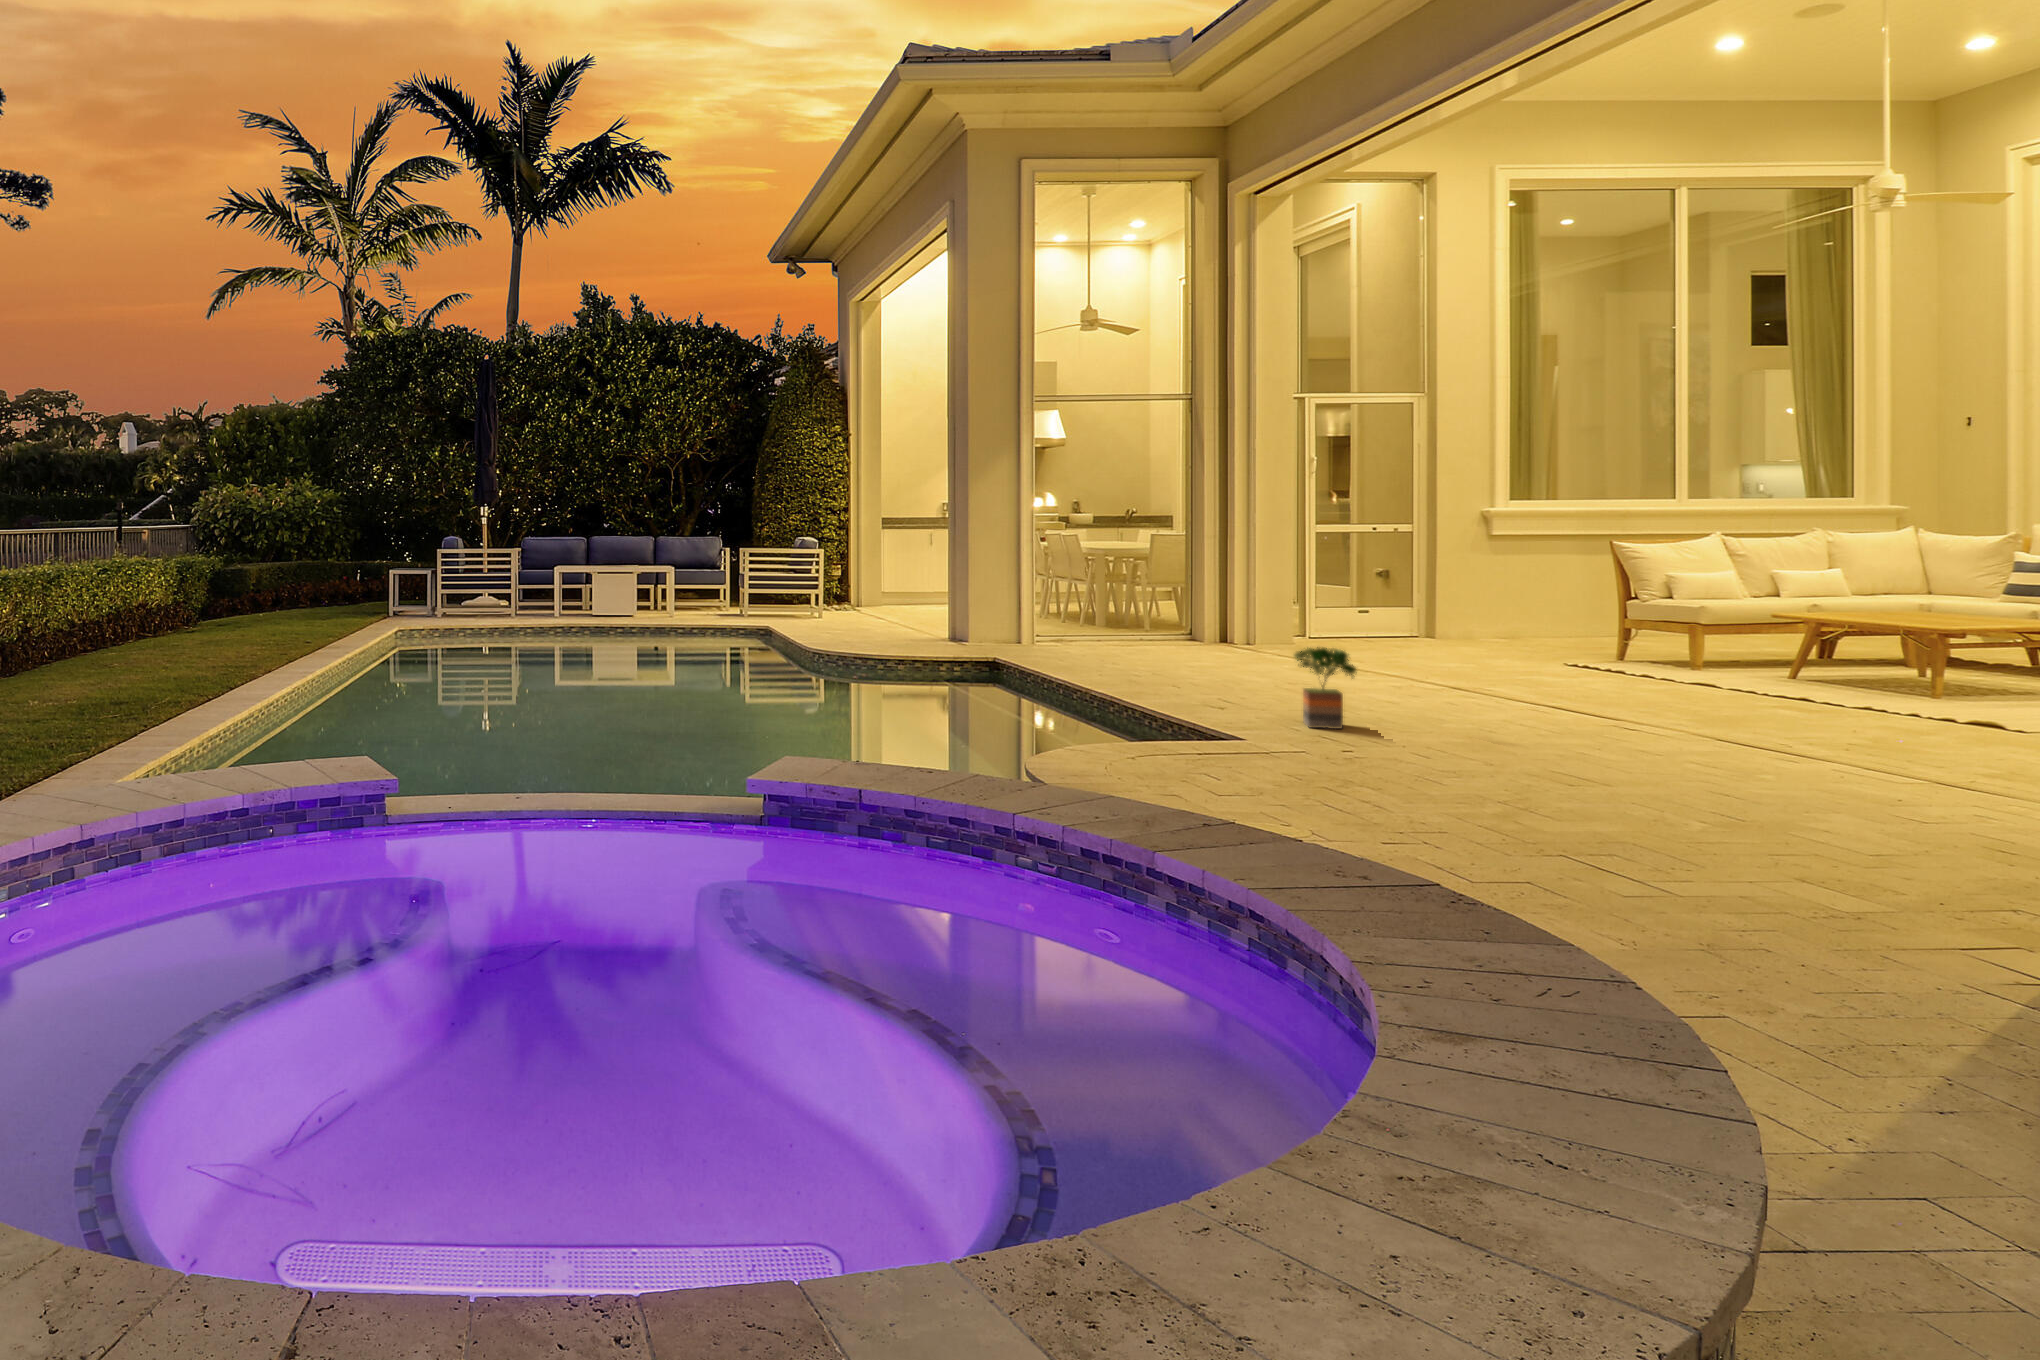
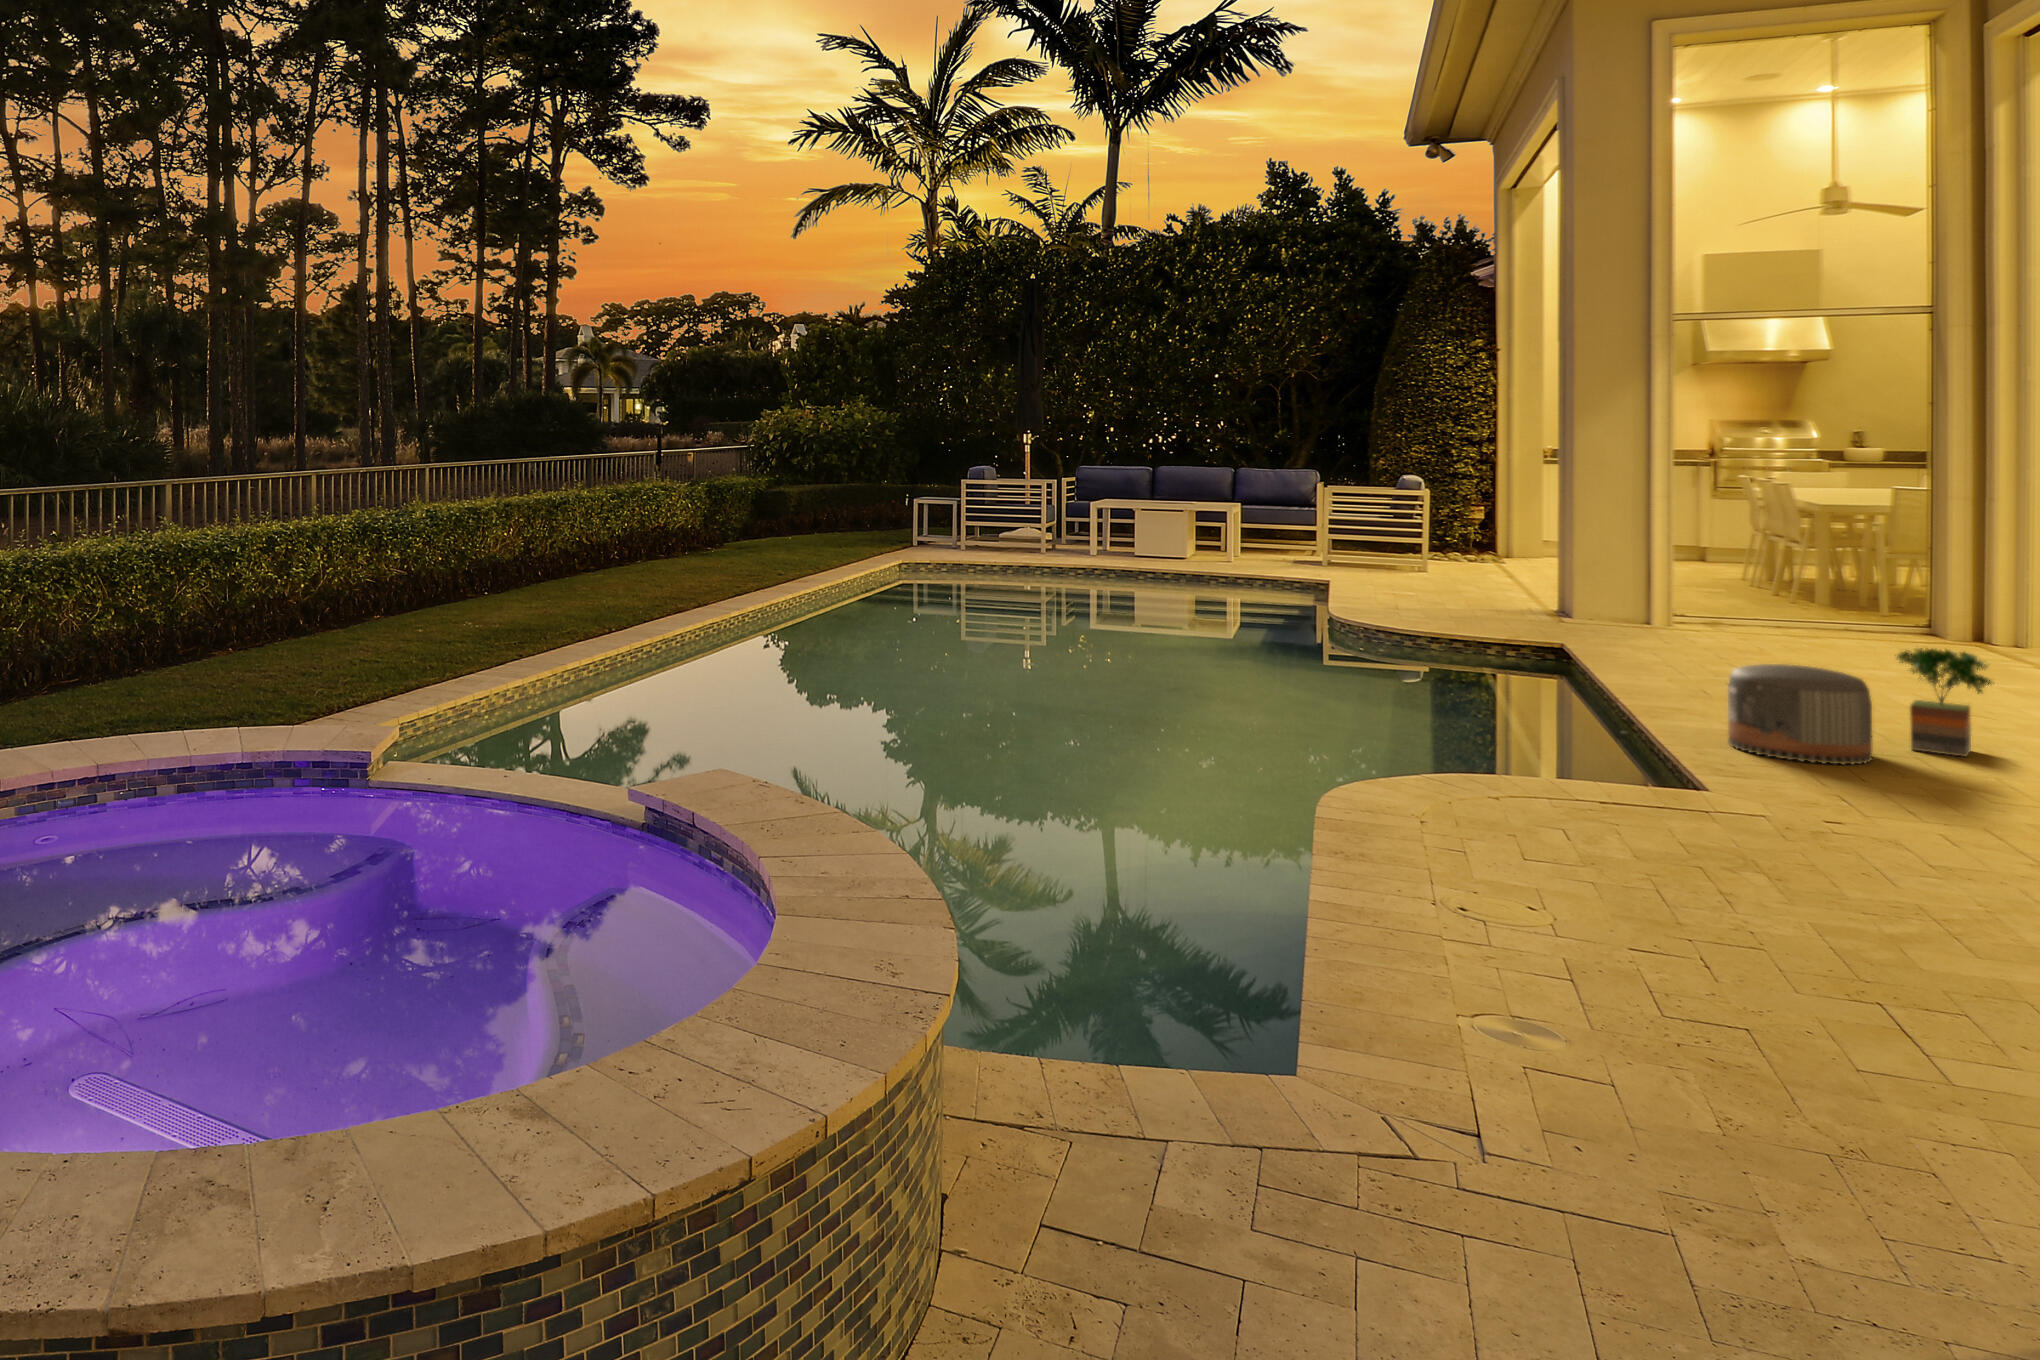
pouf: none [1207,668,1304,745] -> present [1728,664,1873,765]

